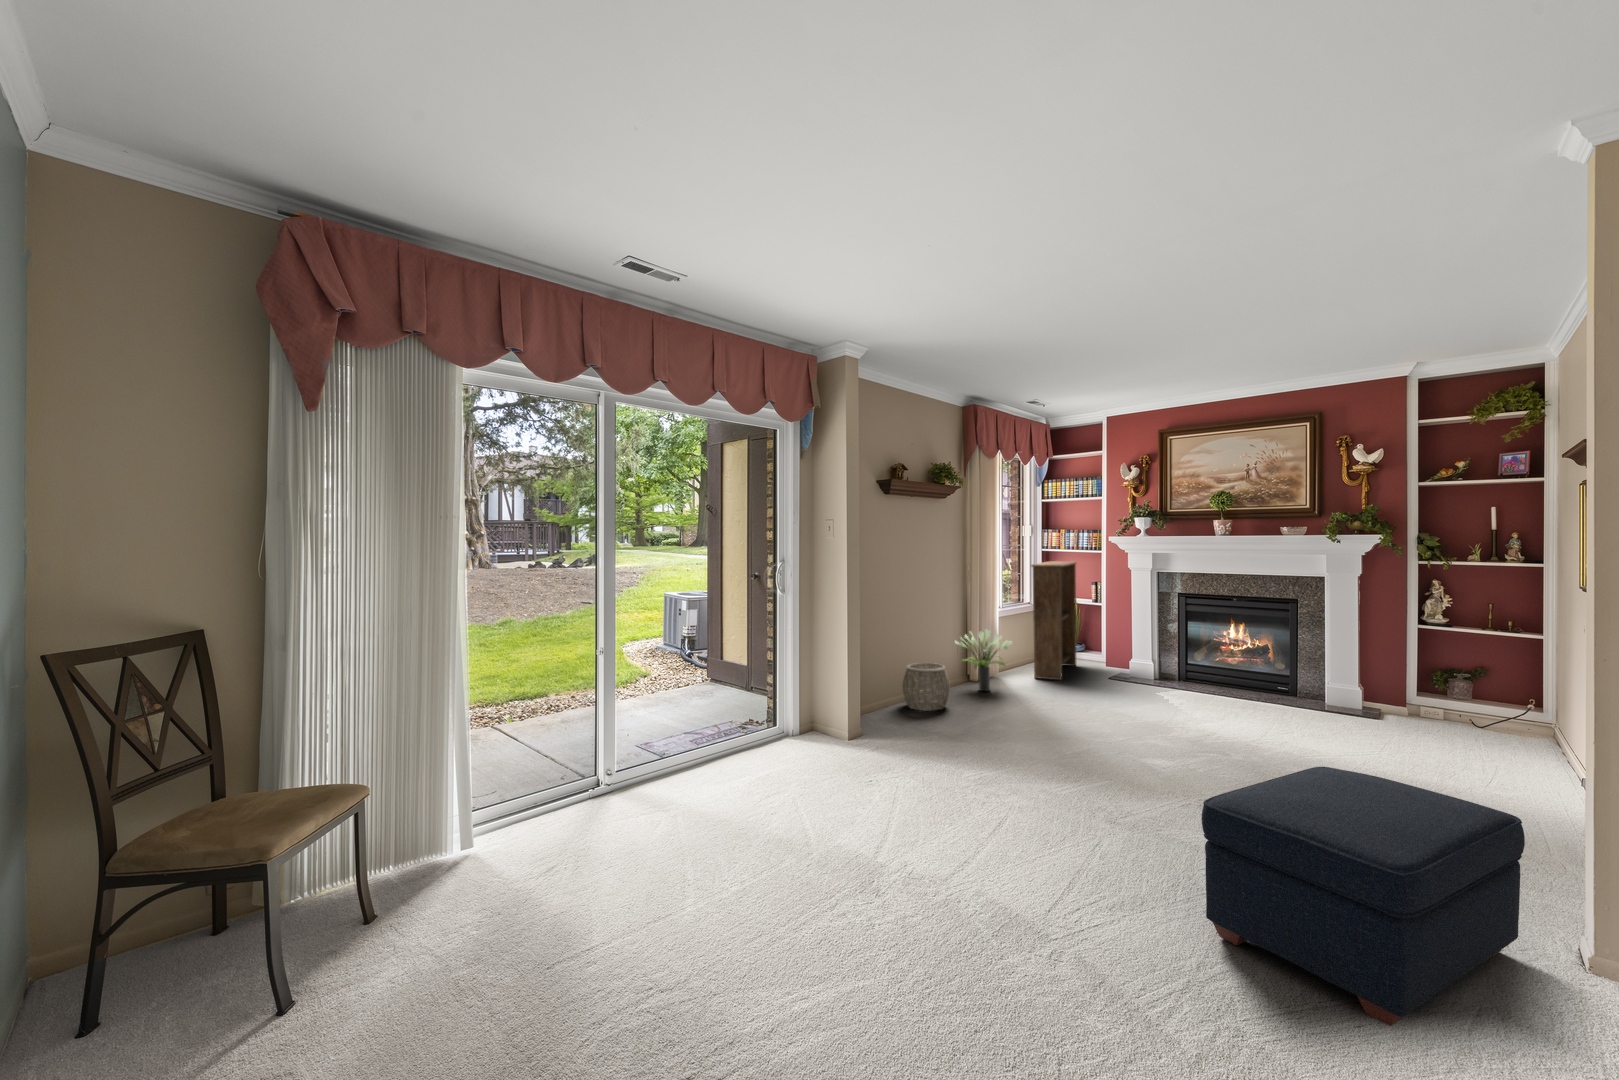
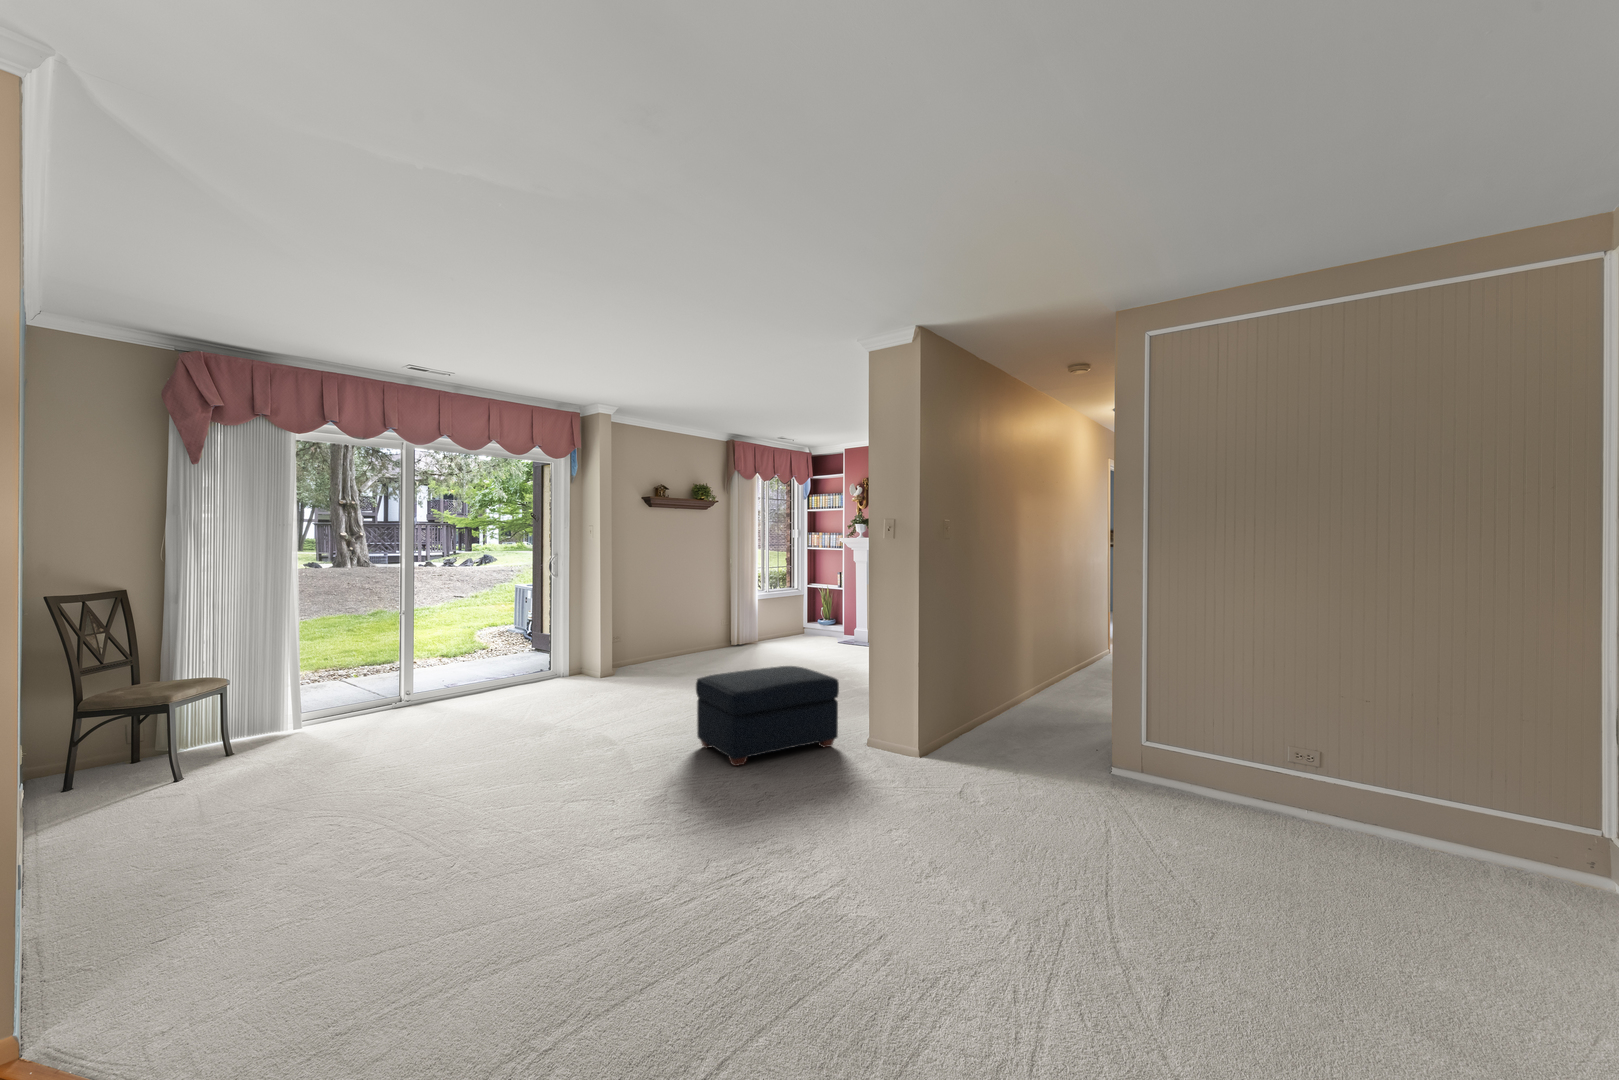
bookshelf: present [1031,561,1077,680] -> none [774,557,820,645]
potted plant: present [955,630,1013,691] -> none [709,606,751,651]
woven basket: present [902,663,950,711] -> none [656,629,691,663]

